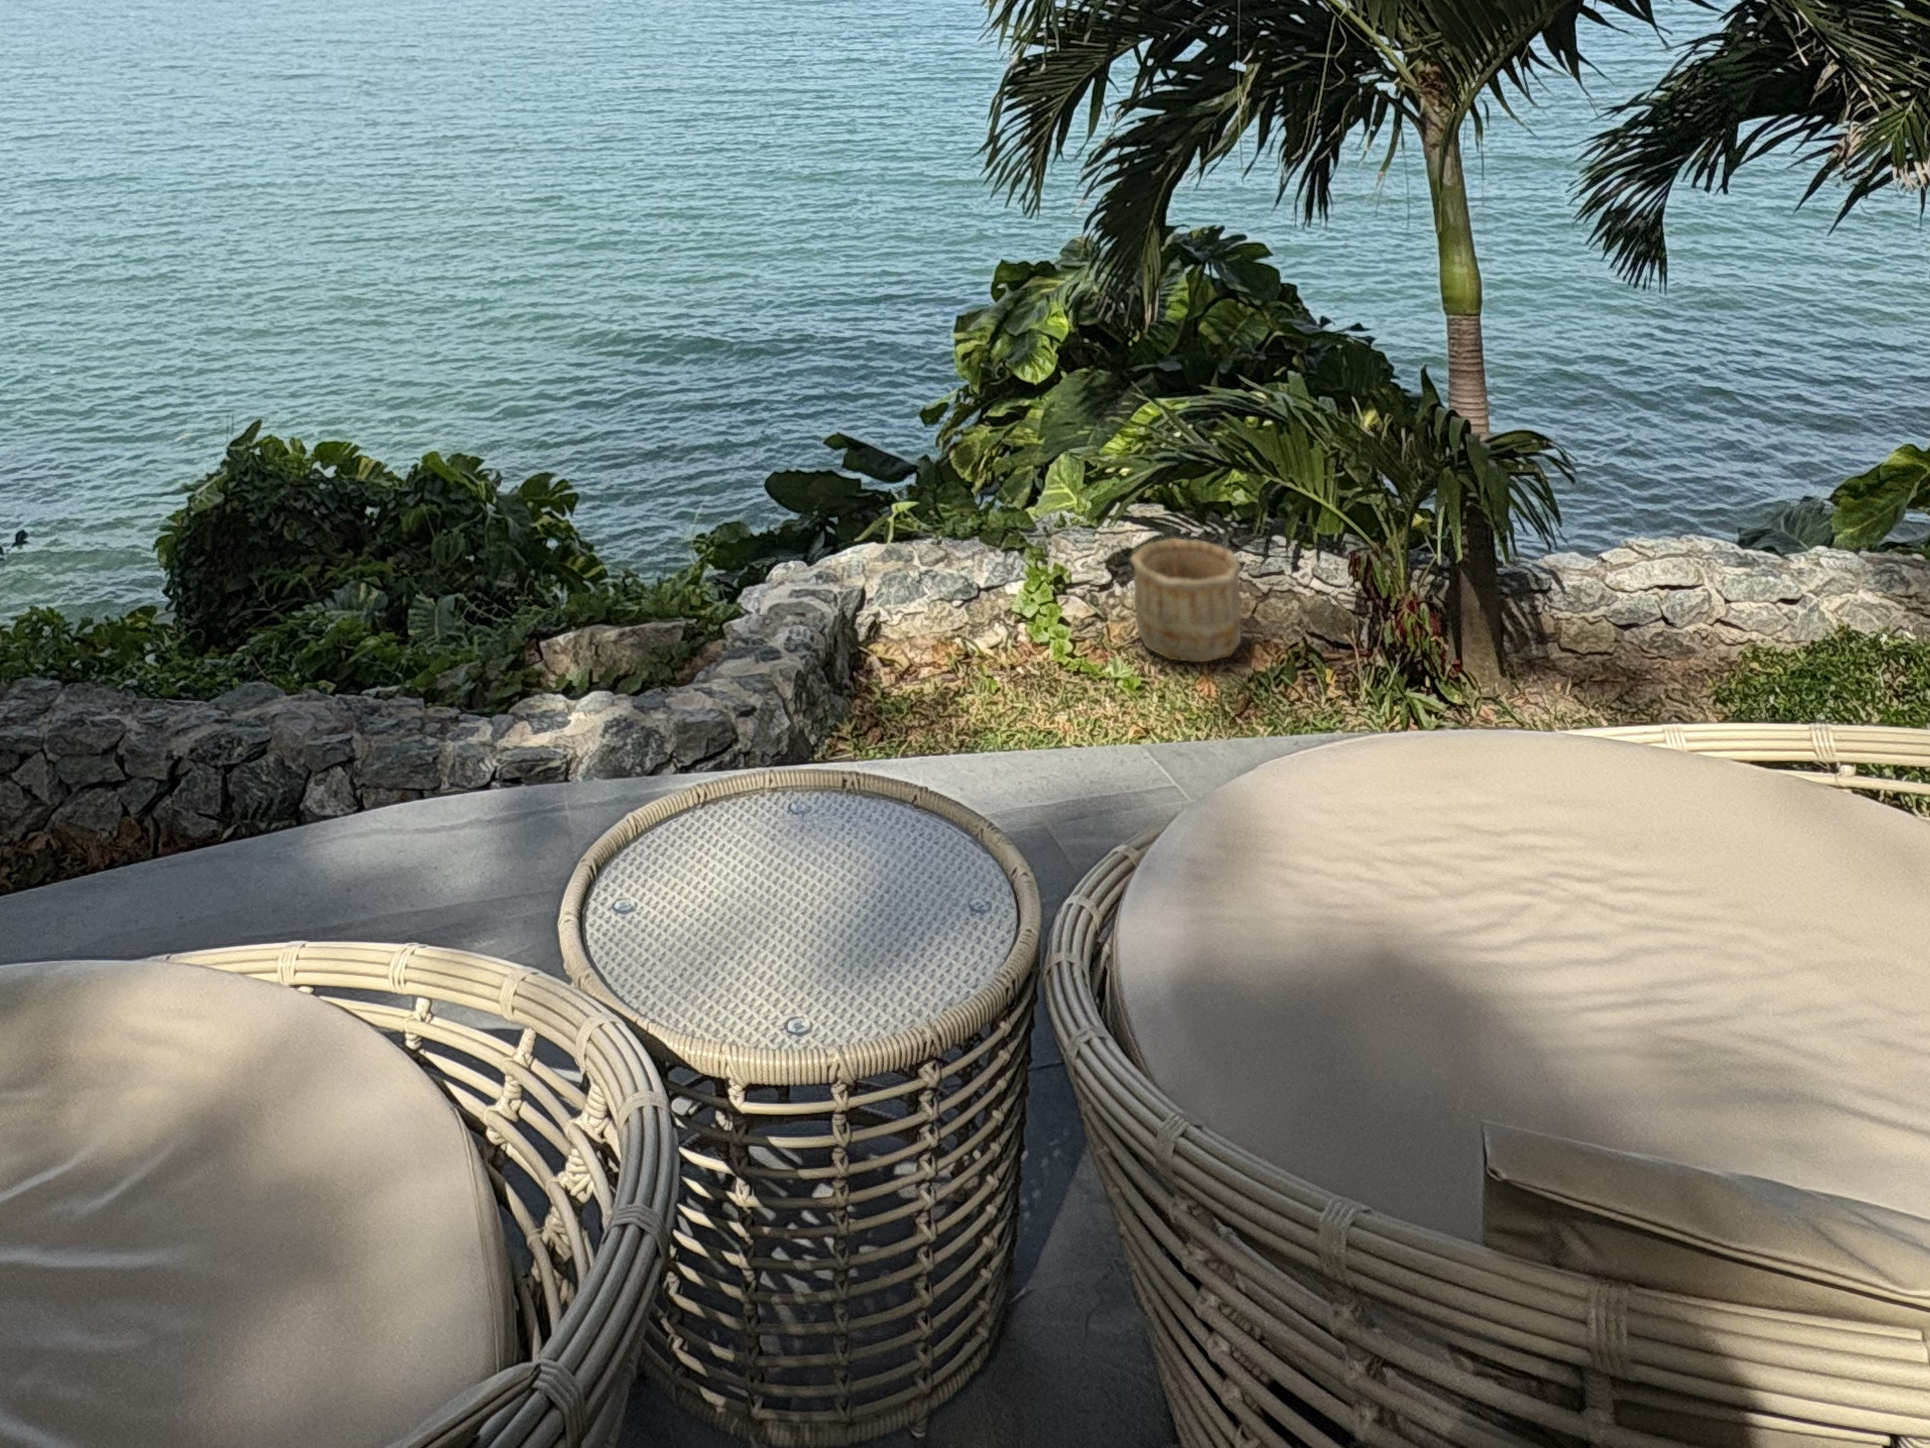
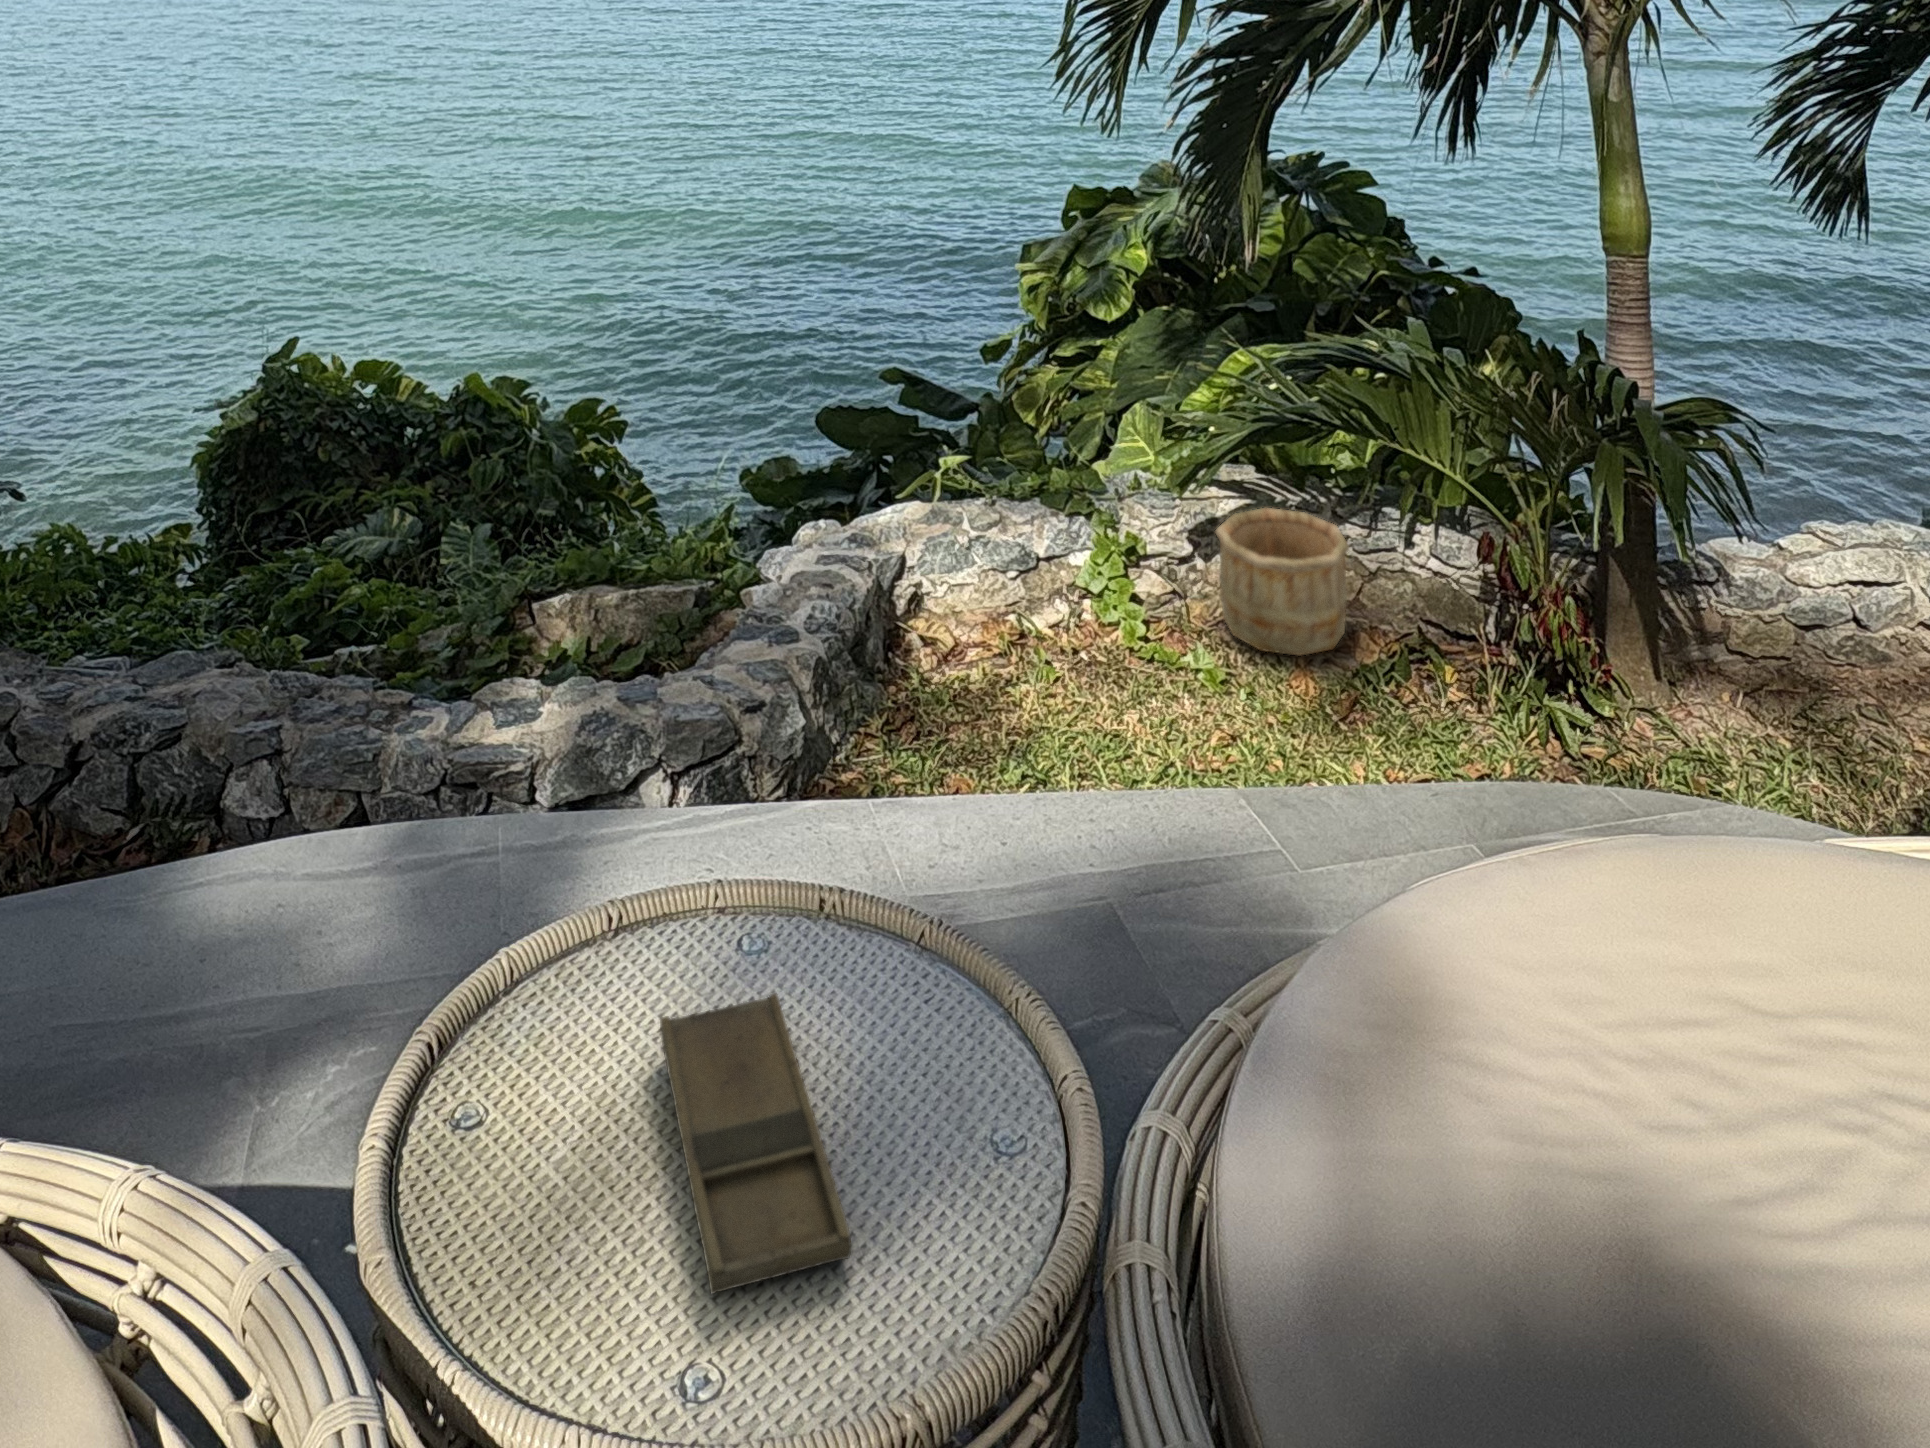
tray: none [759,832,899,987] -> present [660,994,851,1293]

